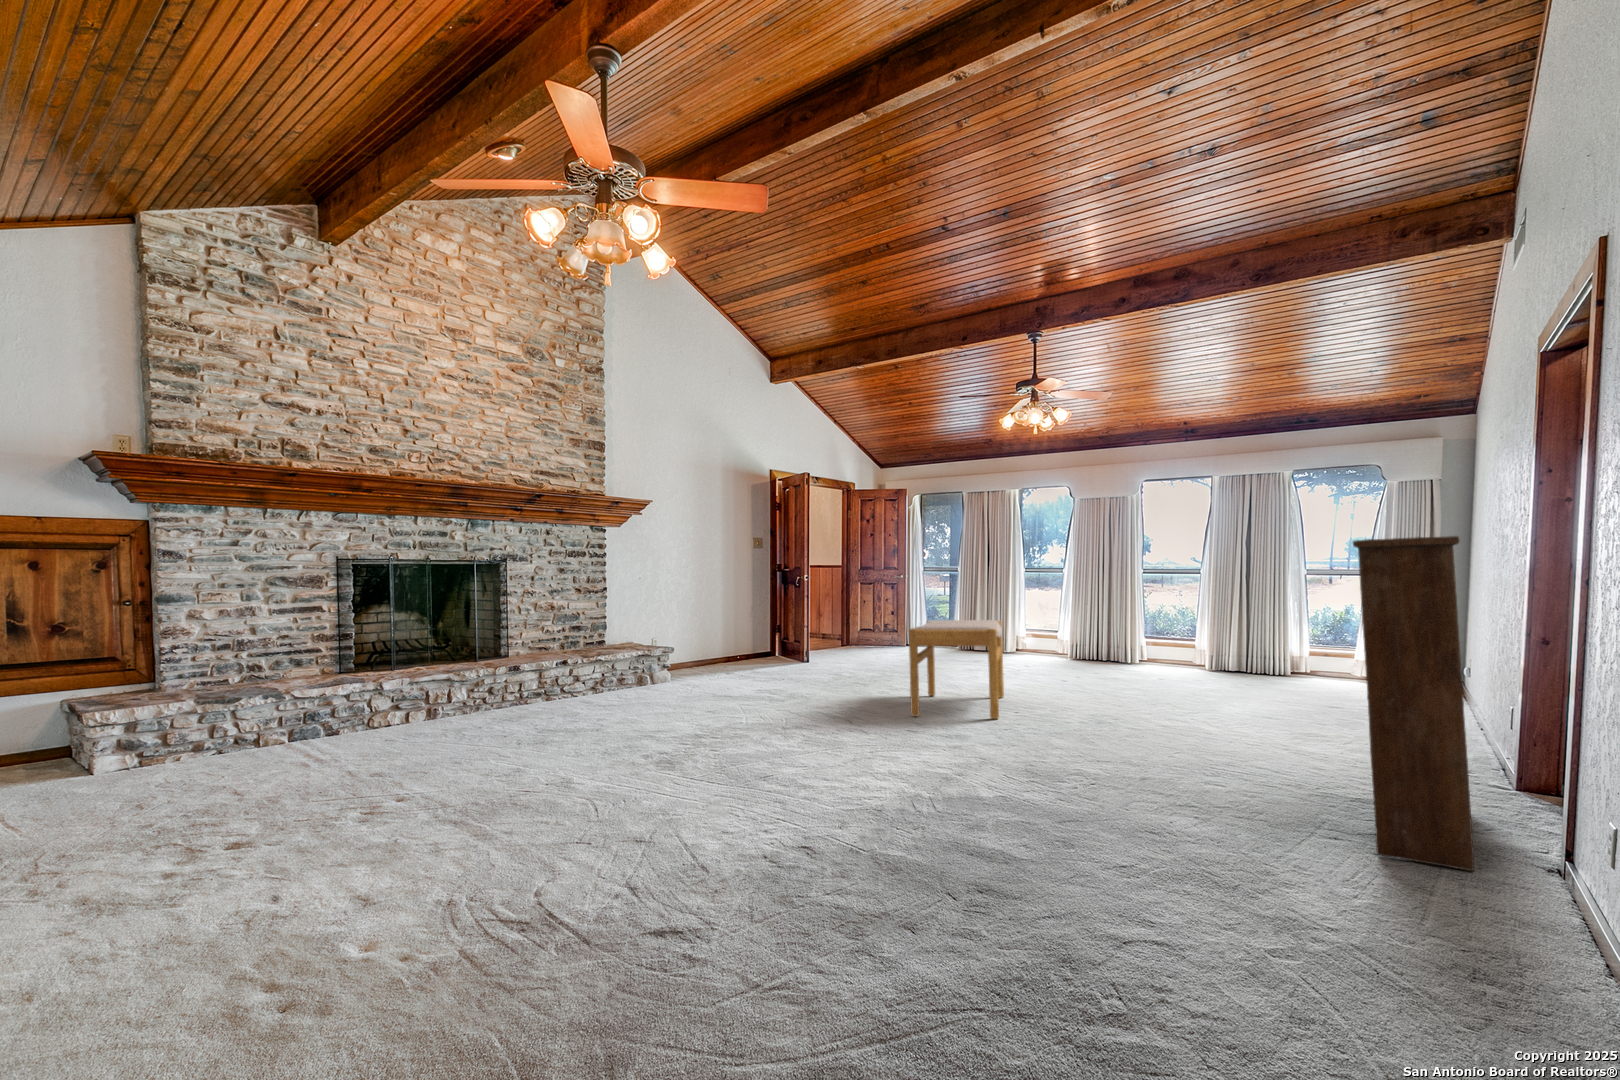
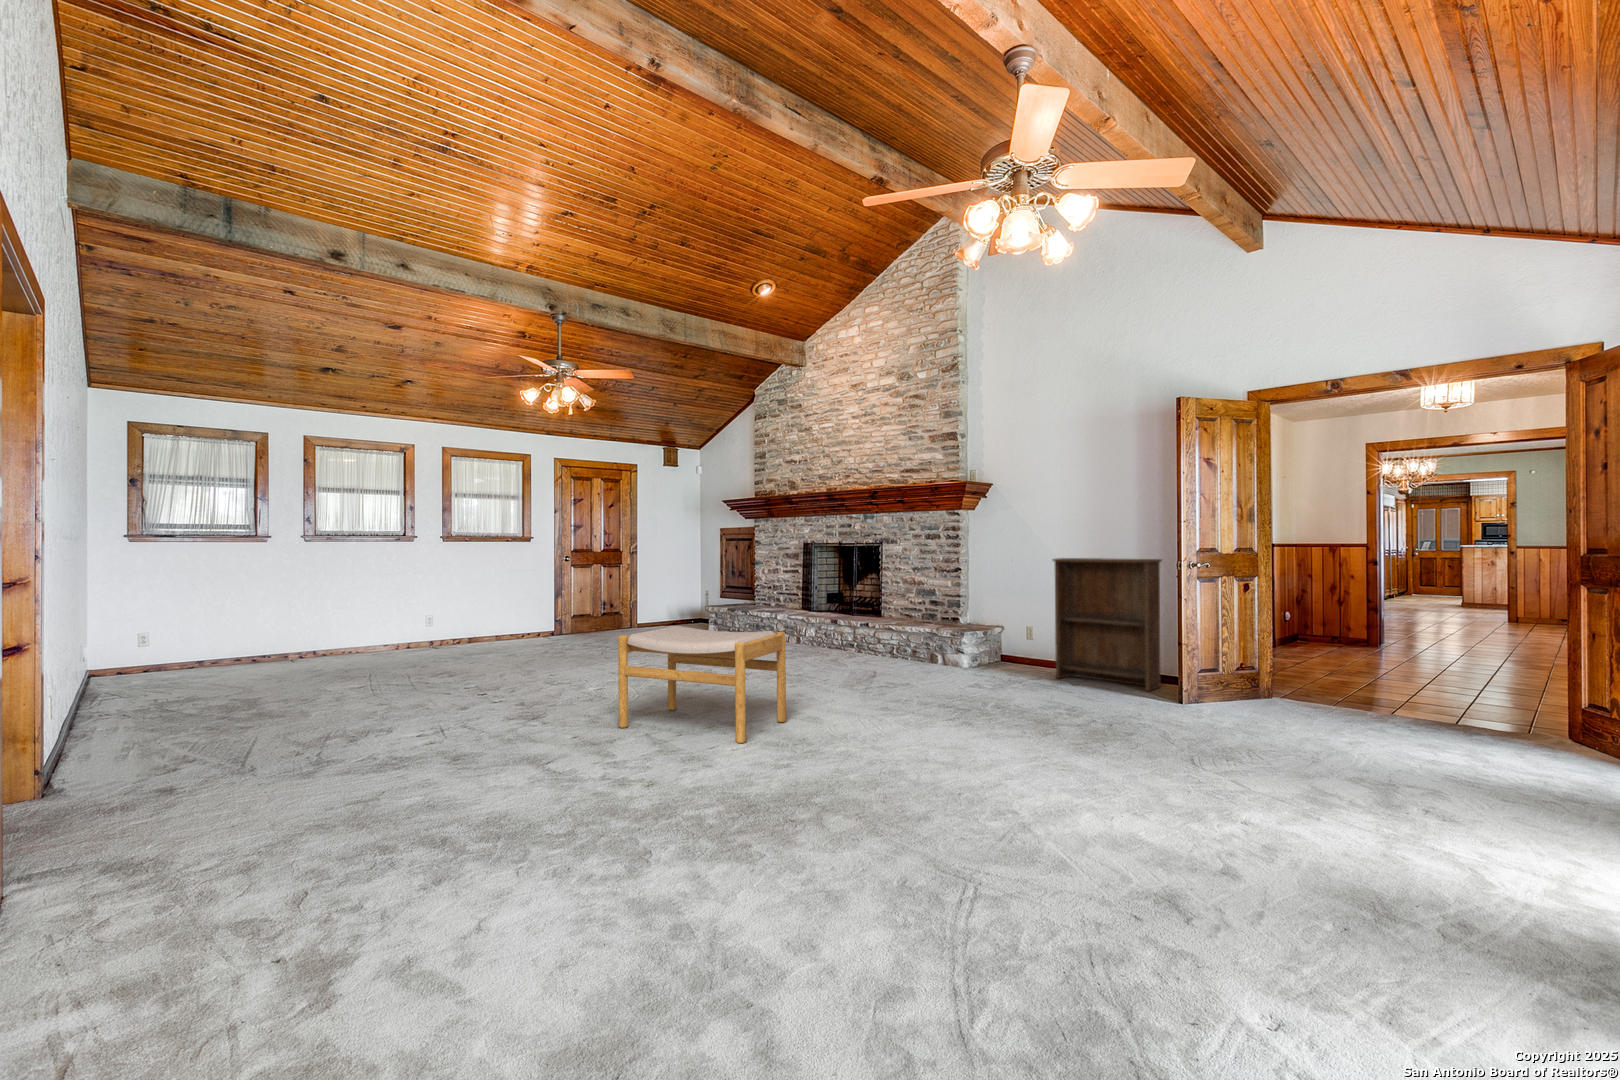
bookshelf: present [1353,536,1474,871] -> present [1053,558,1162,691]

